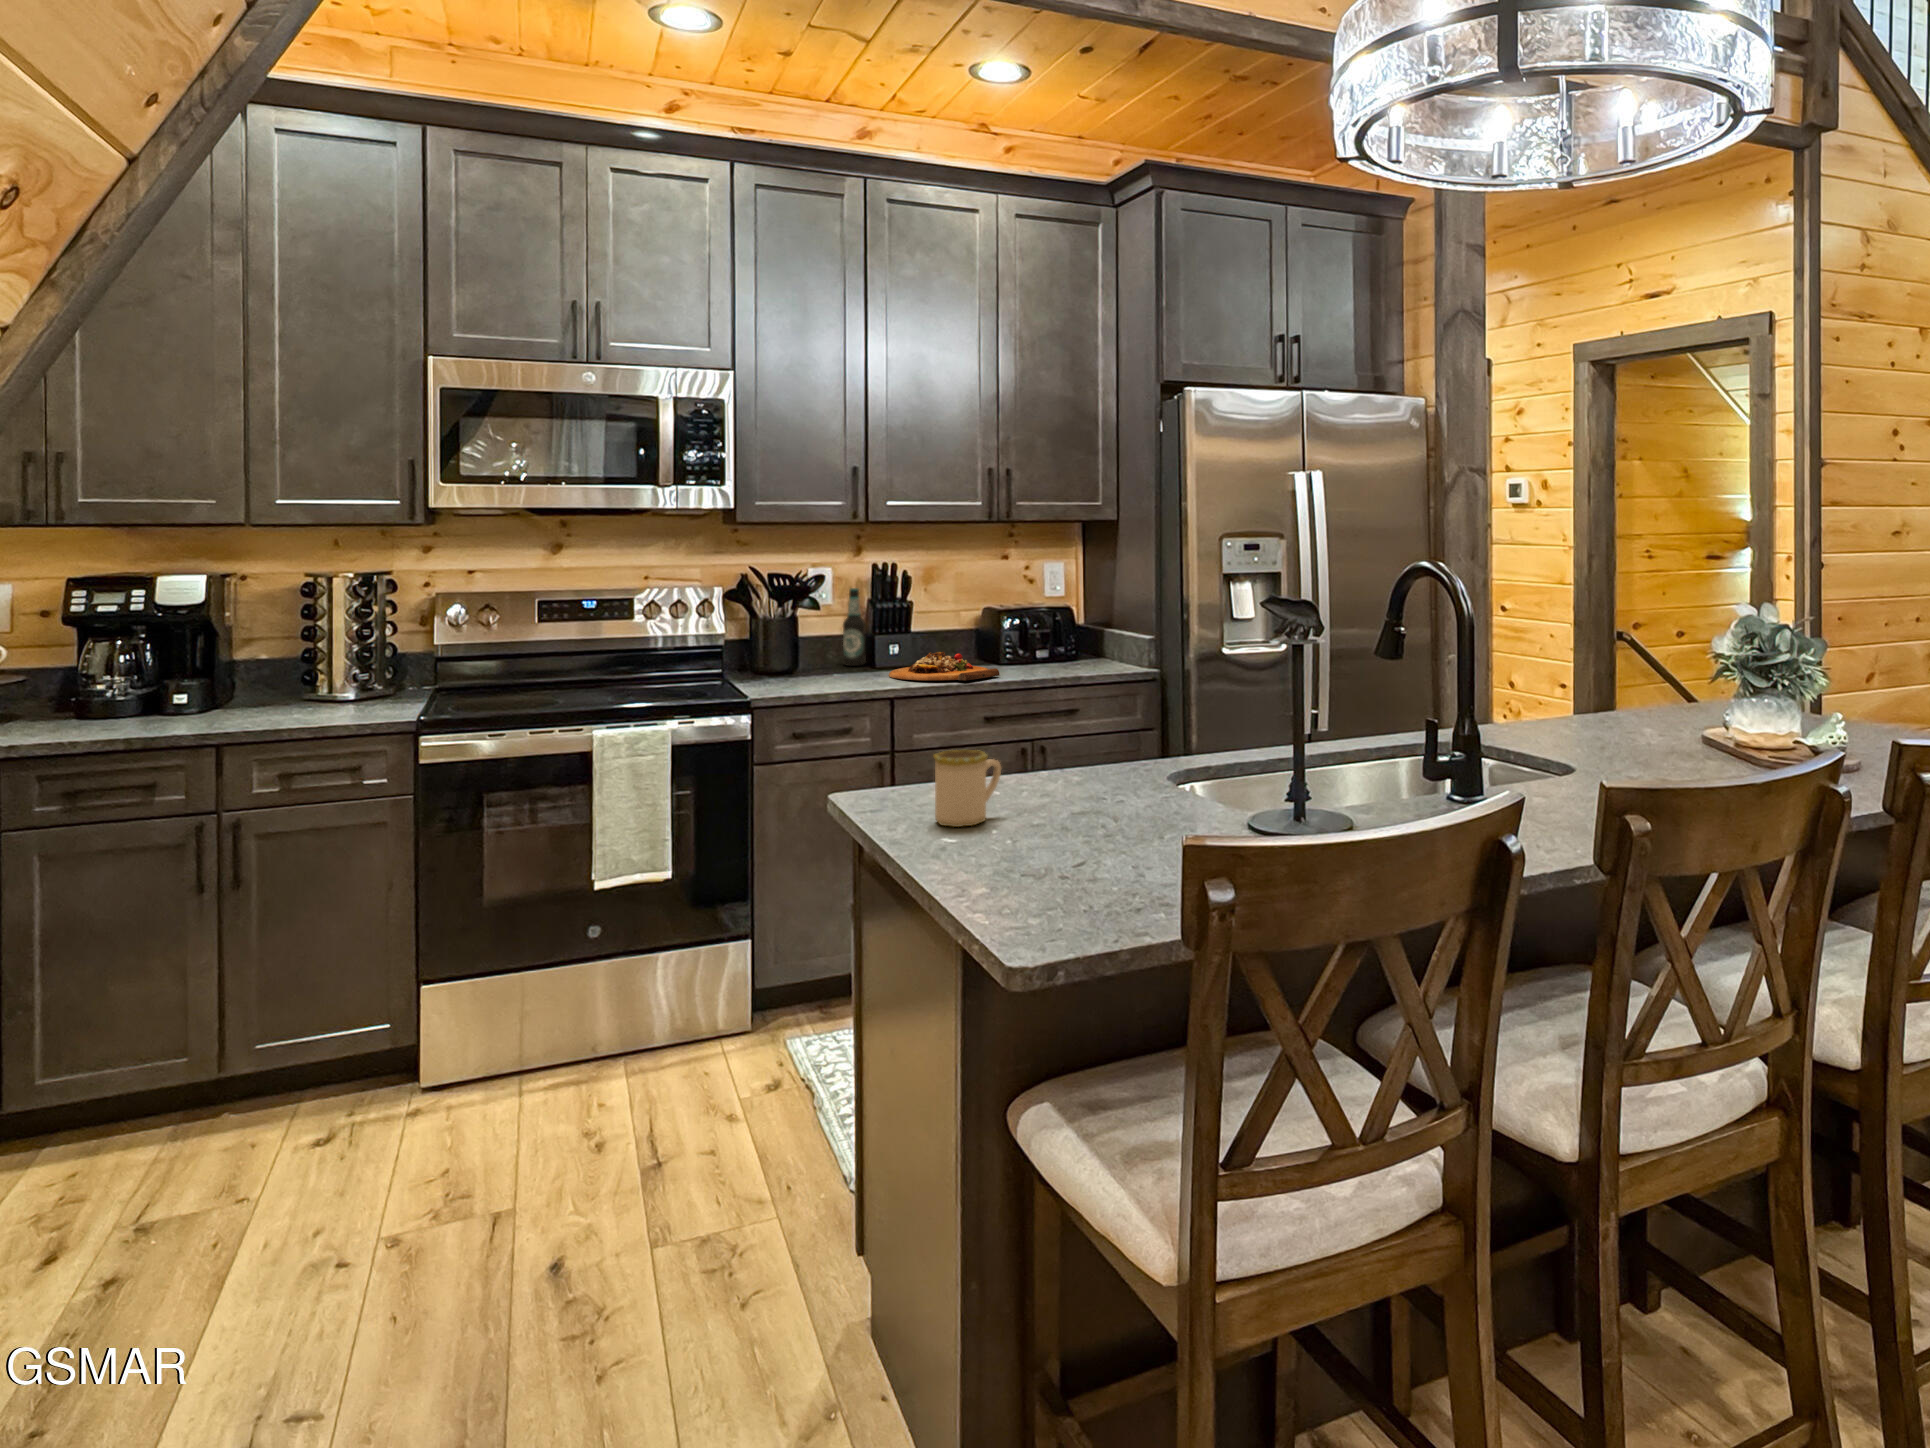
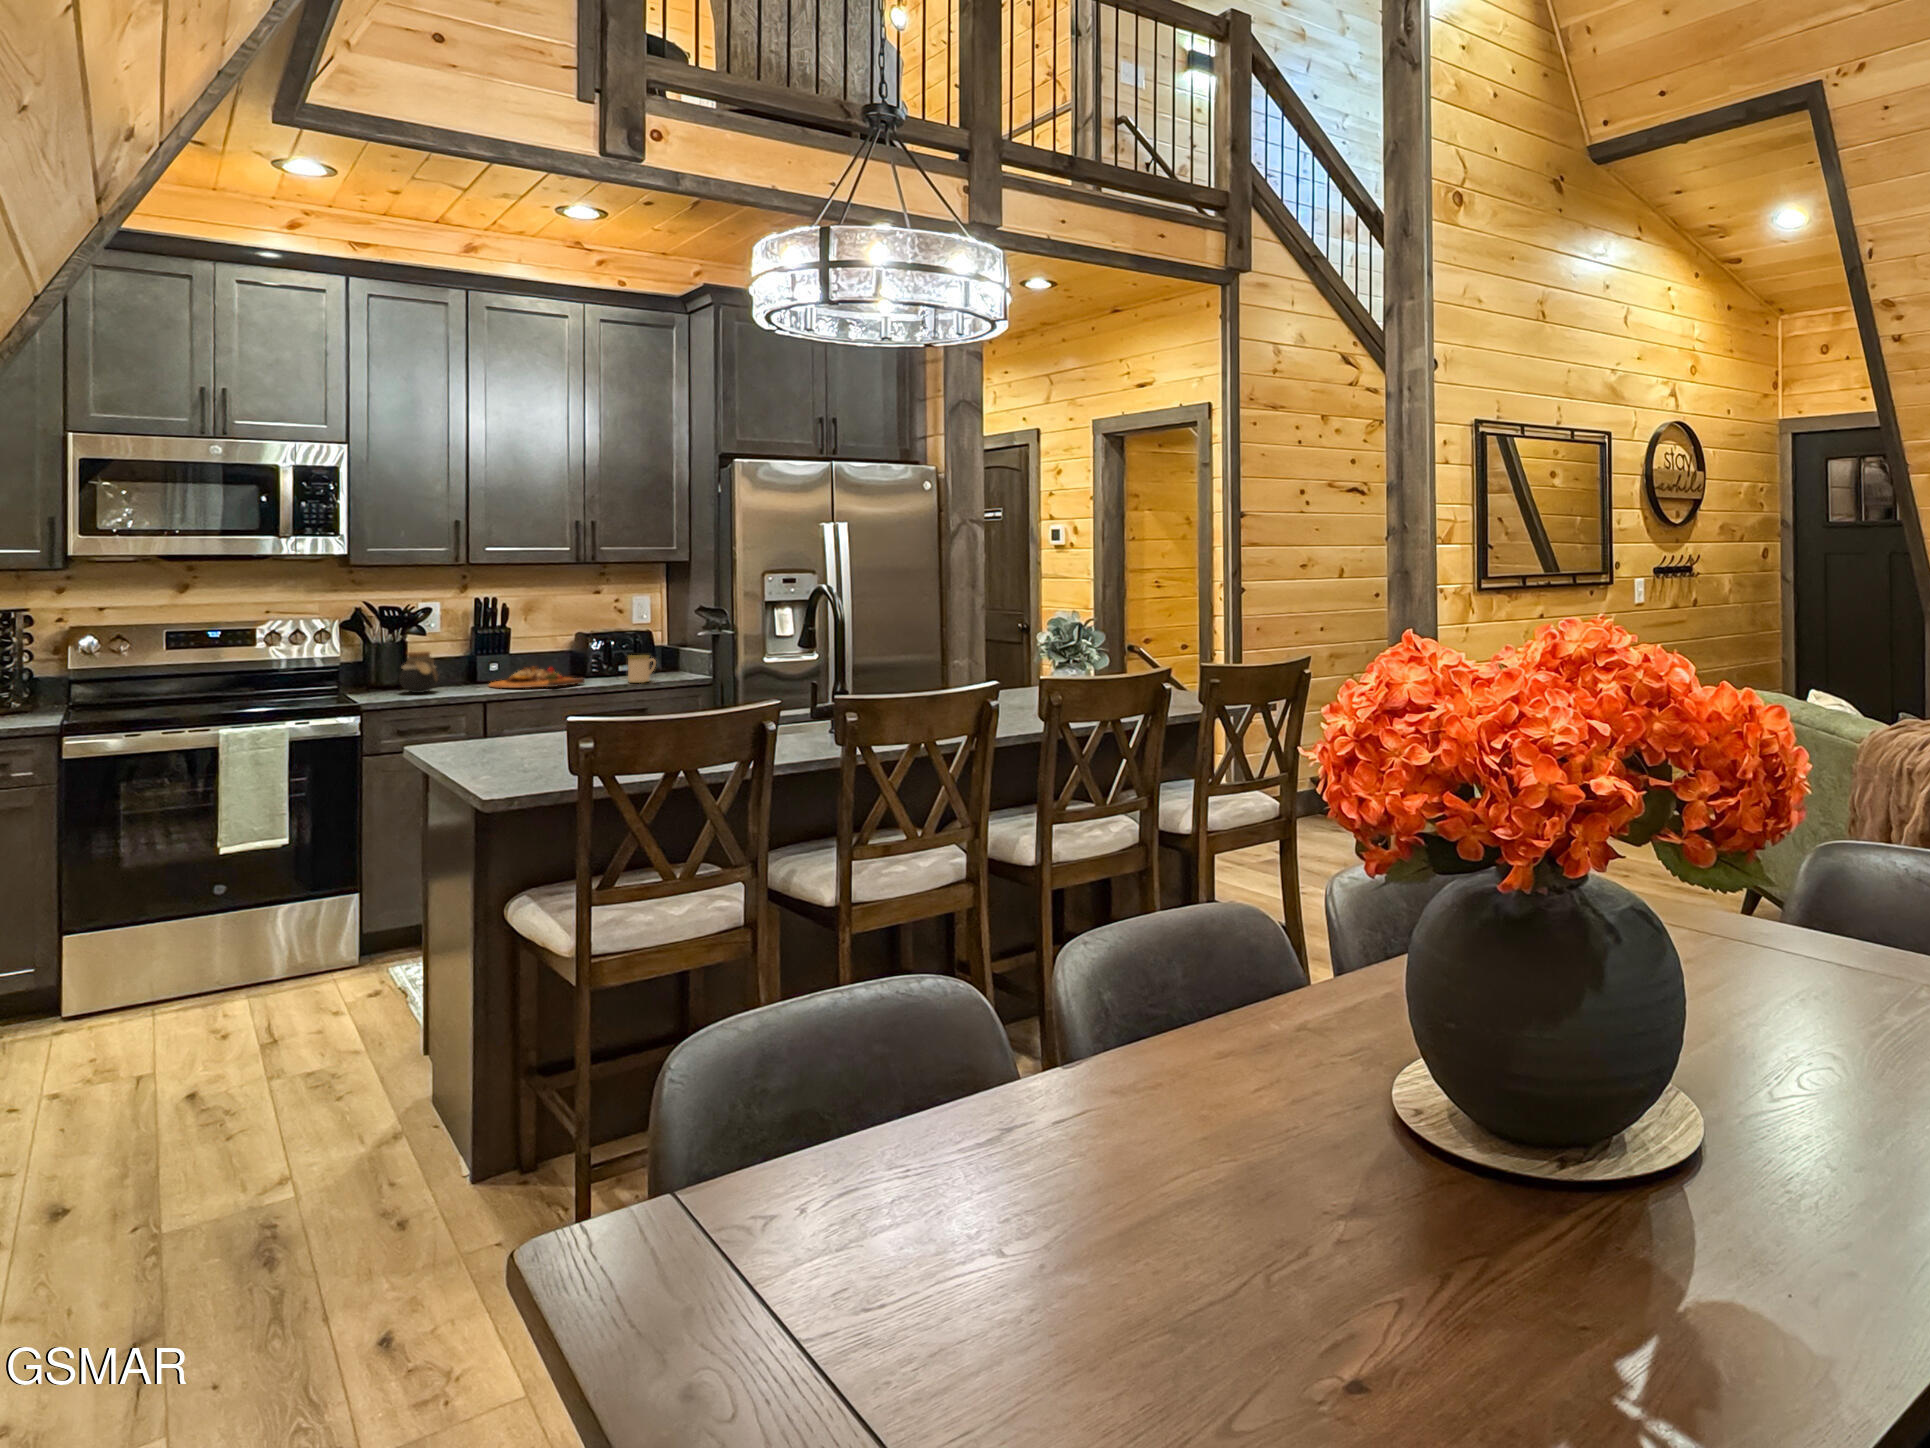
bottle: present [843,588,866,666] -> none [450,617,471,680]
jar: none [792,632,836,684] -> present [399,651,439,693]
mug: present [934,750,1001,827] -> present [627,655,656,683]

